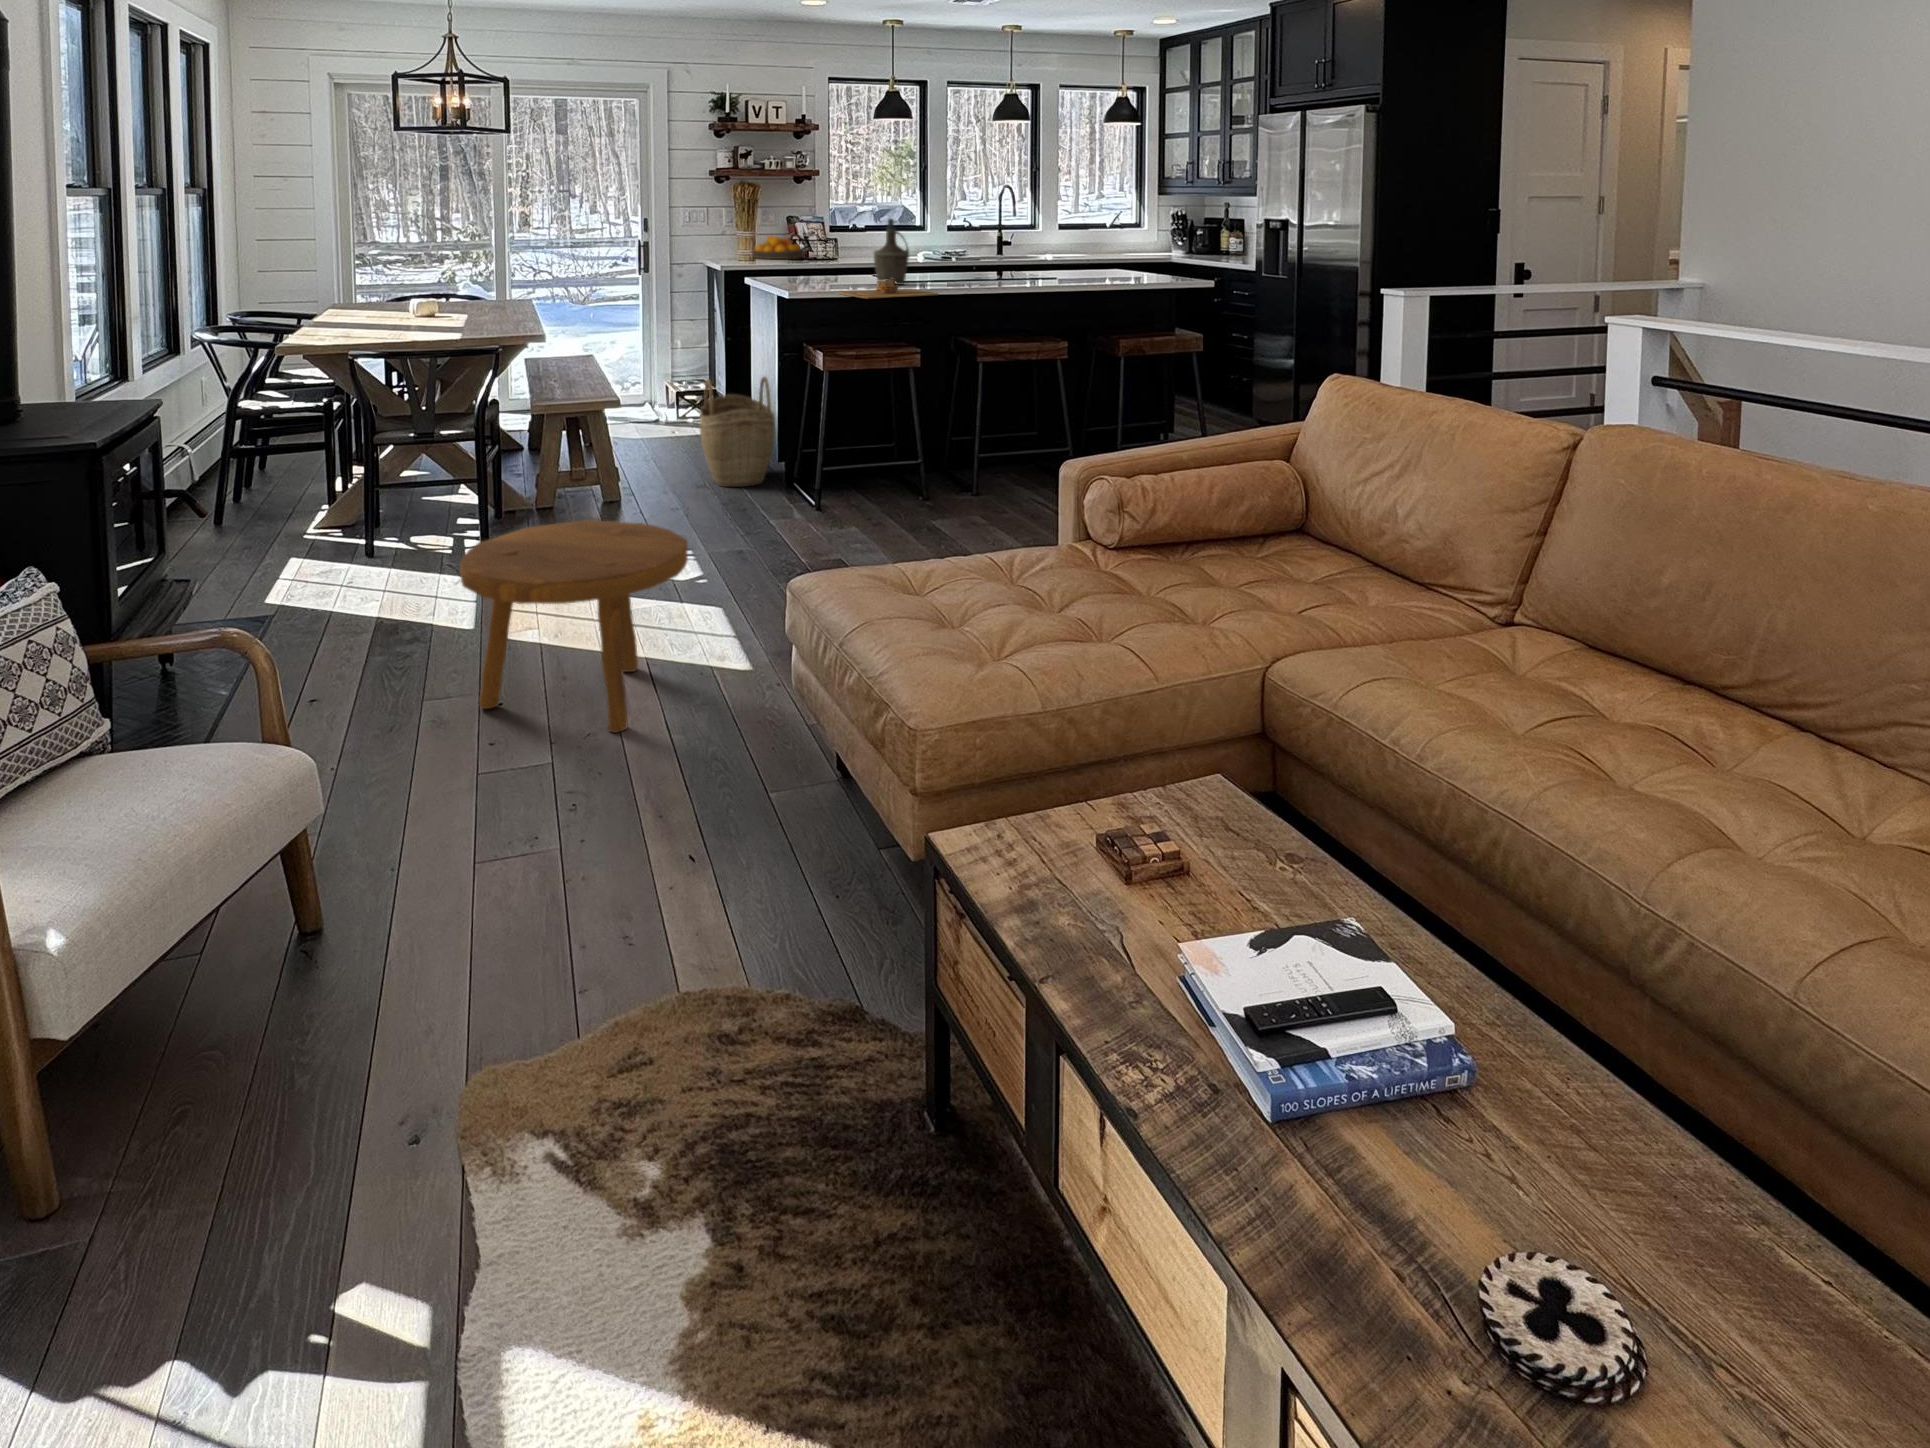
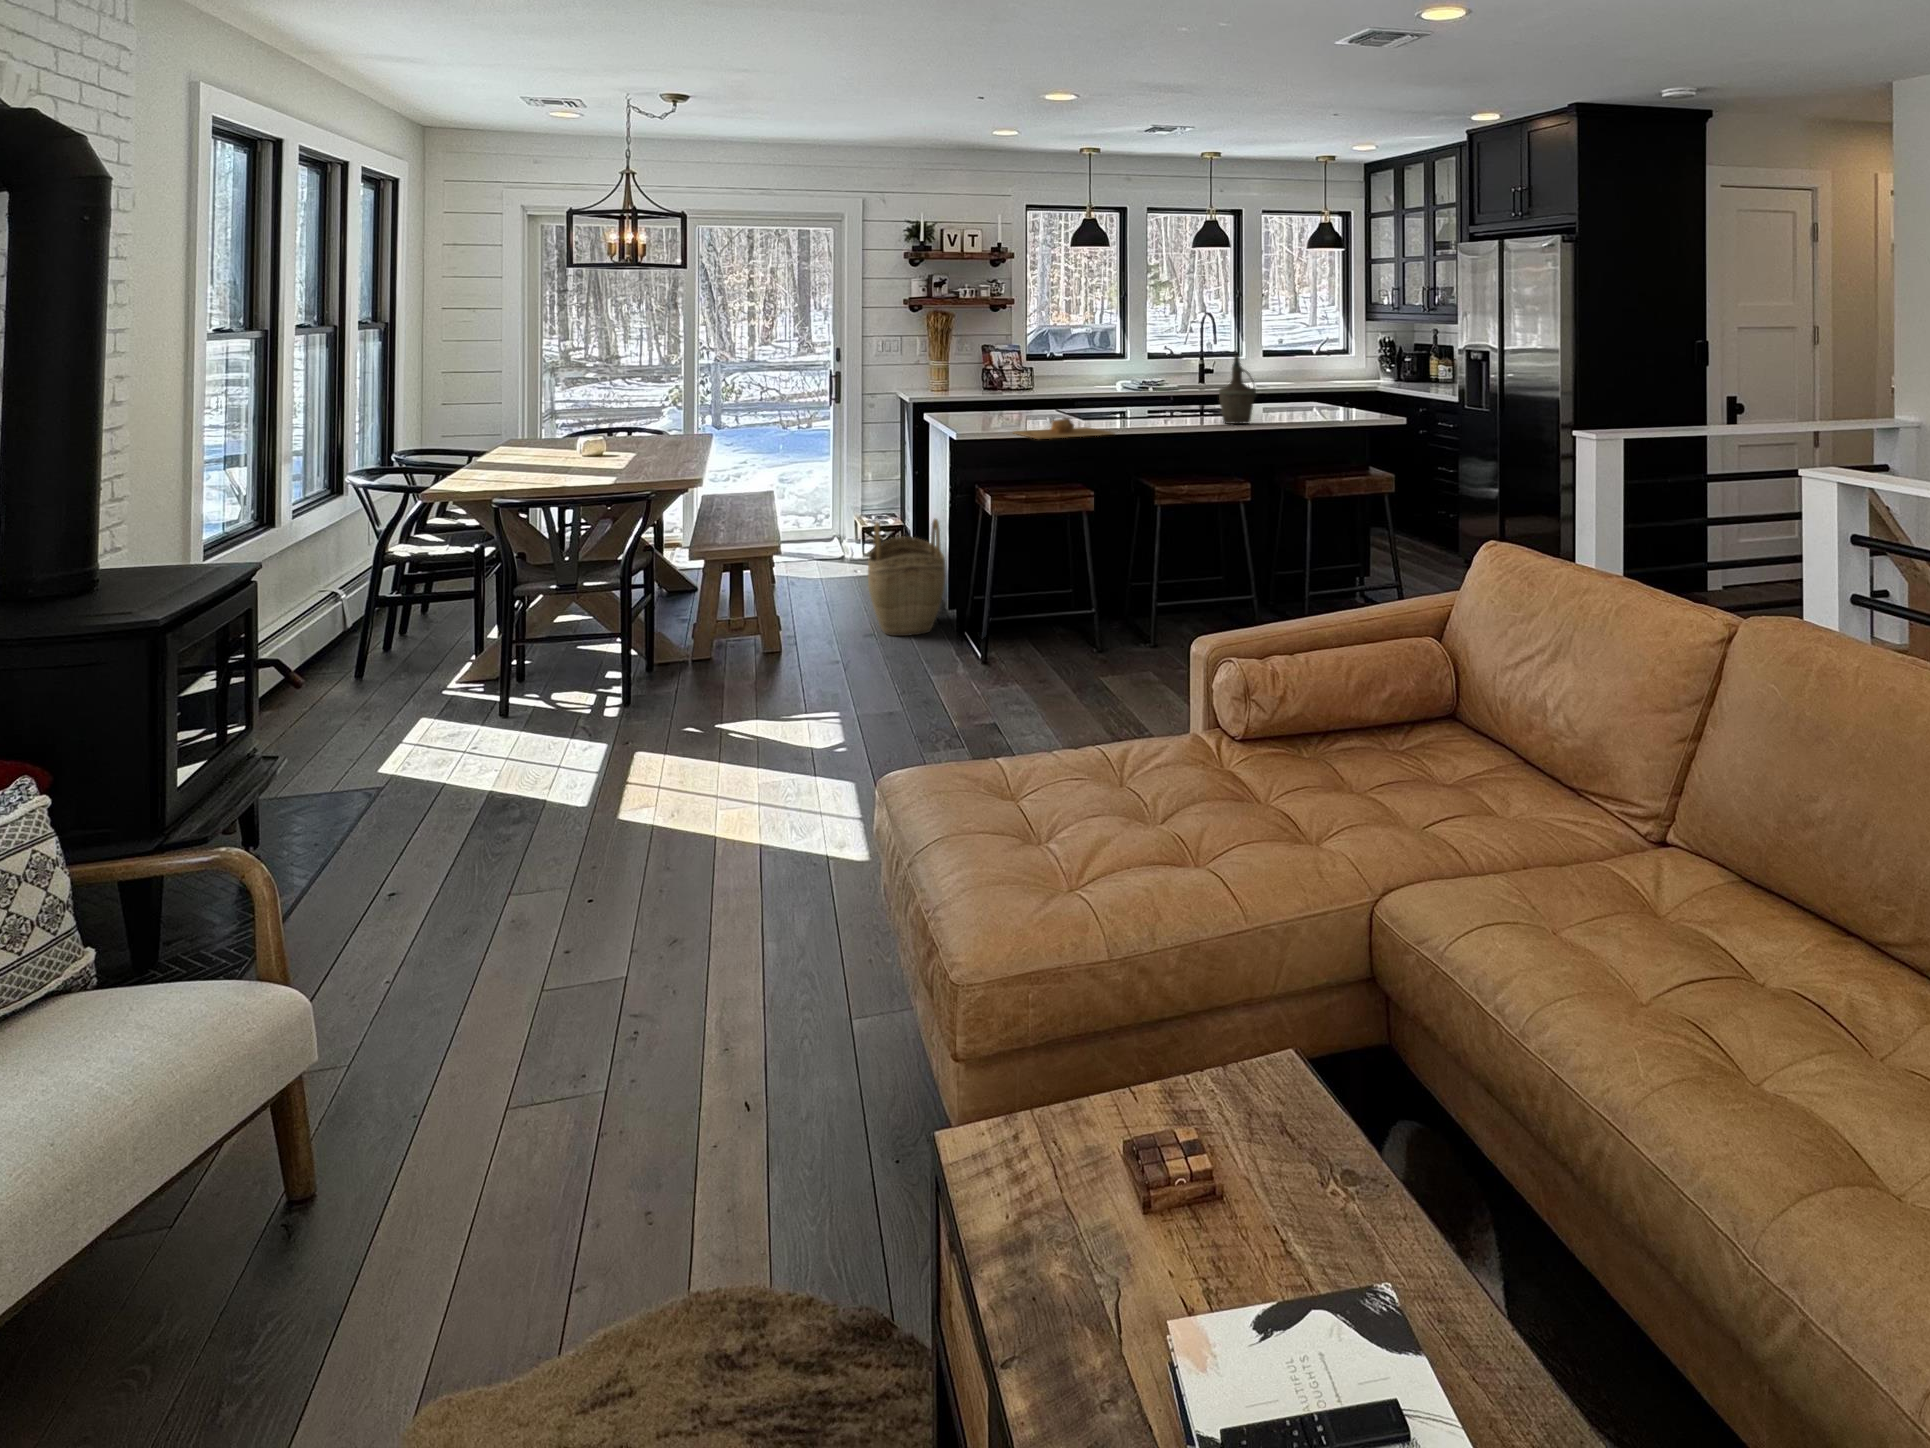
bottle: present [874,218,909,285] -> present [1219,356,1256,424]
fruit bowl: present [752,236,803,259] -> none [947,364,998,389]
footstool: present [460,520,688,733] -> none [546,694,797,939]

